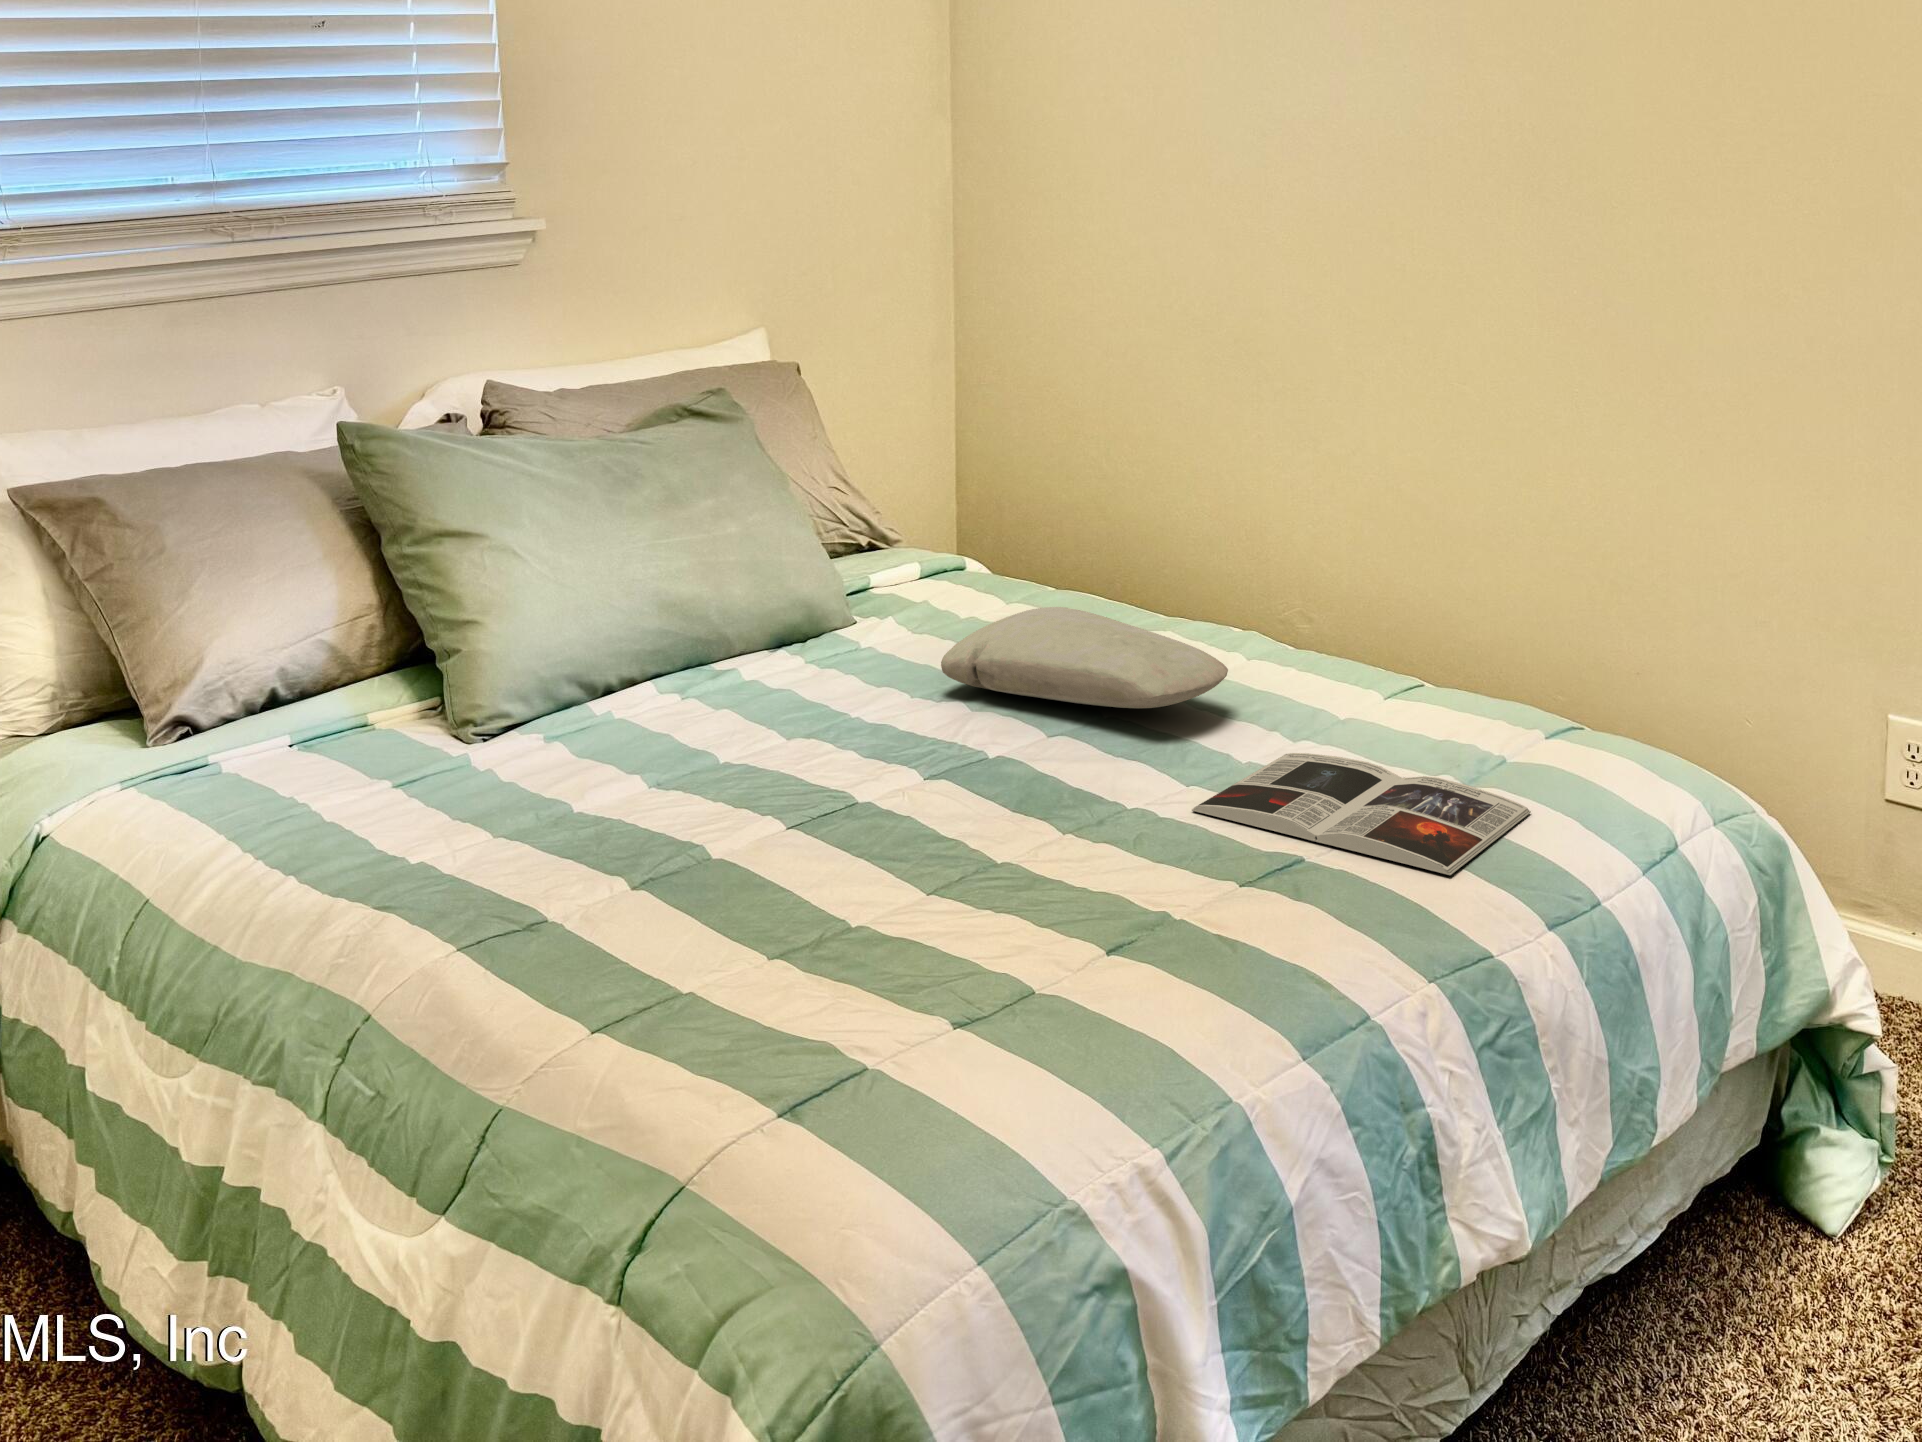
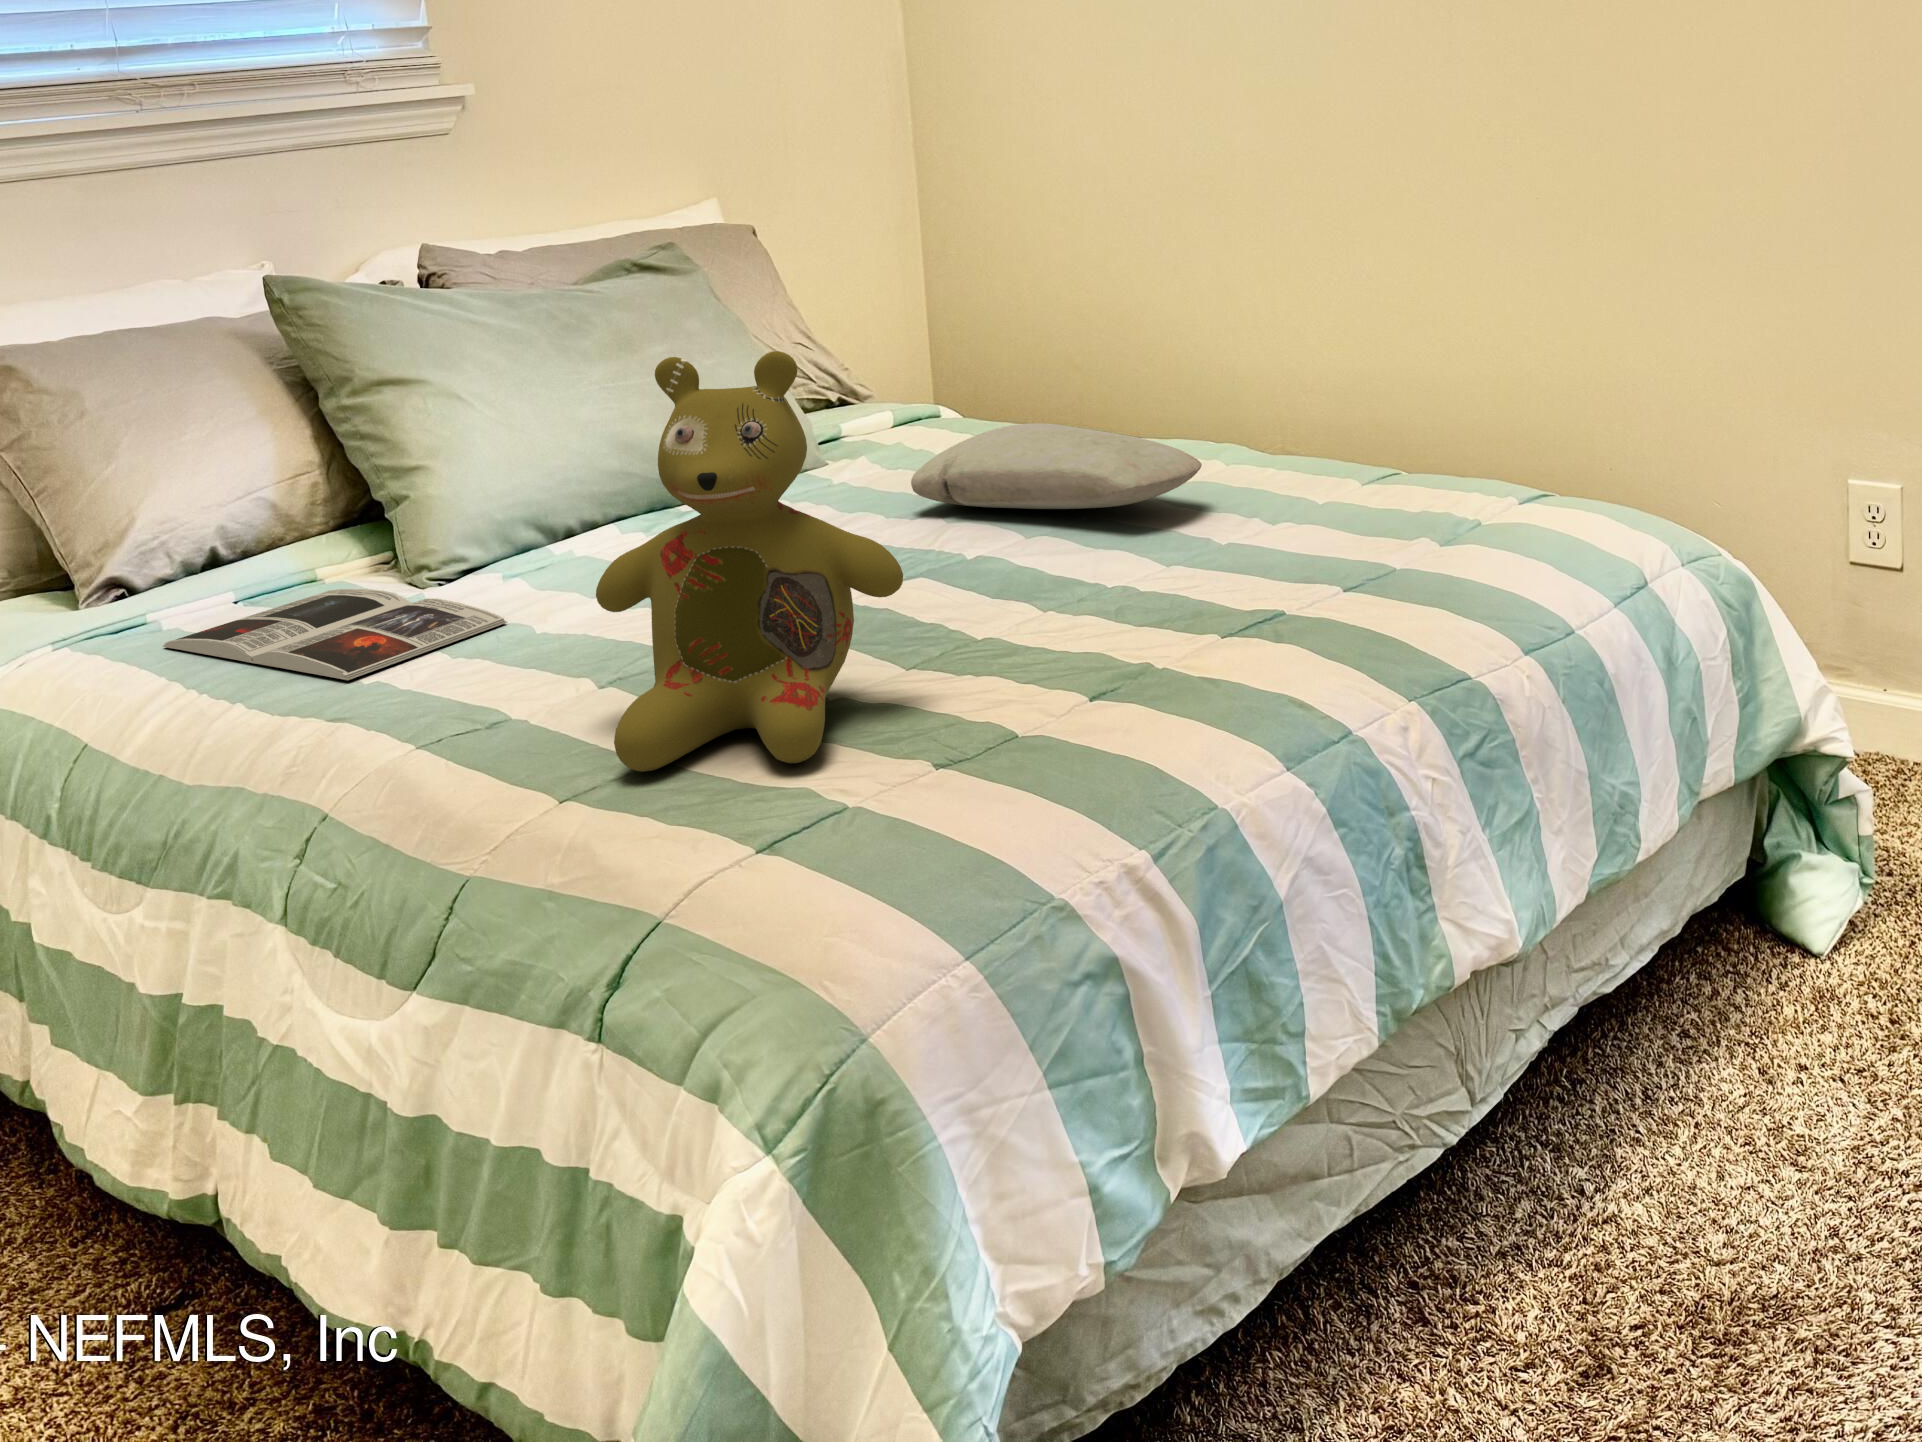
stuffed bear: none [636,589,935,1012] -> present [596,351,903,772]
magazine: present [1192,753,1531,875] -> present [163,589,507,680]

